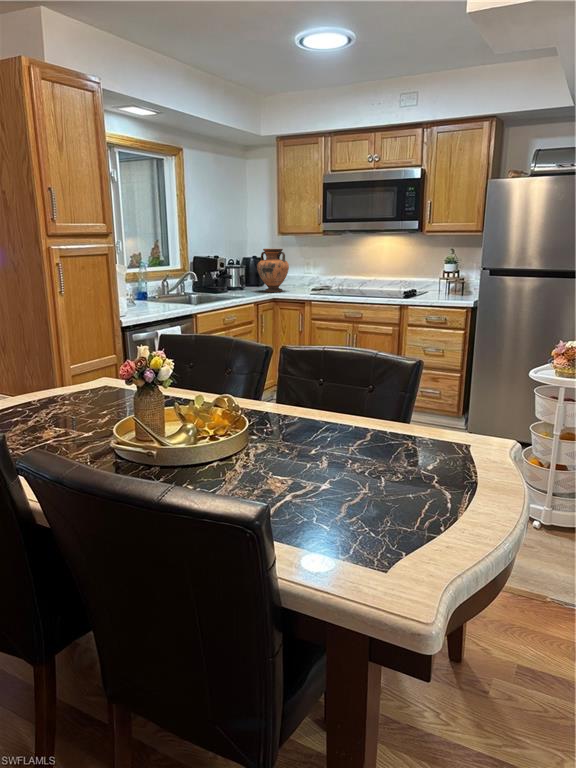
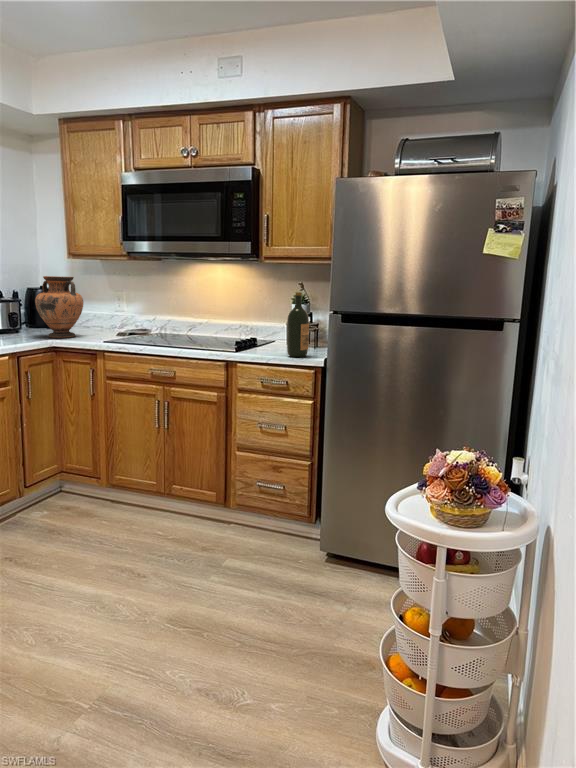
wine bottle: none [445,256,462,302] -> present [287,292,309,357]

